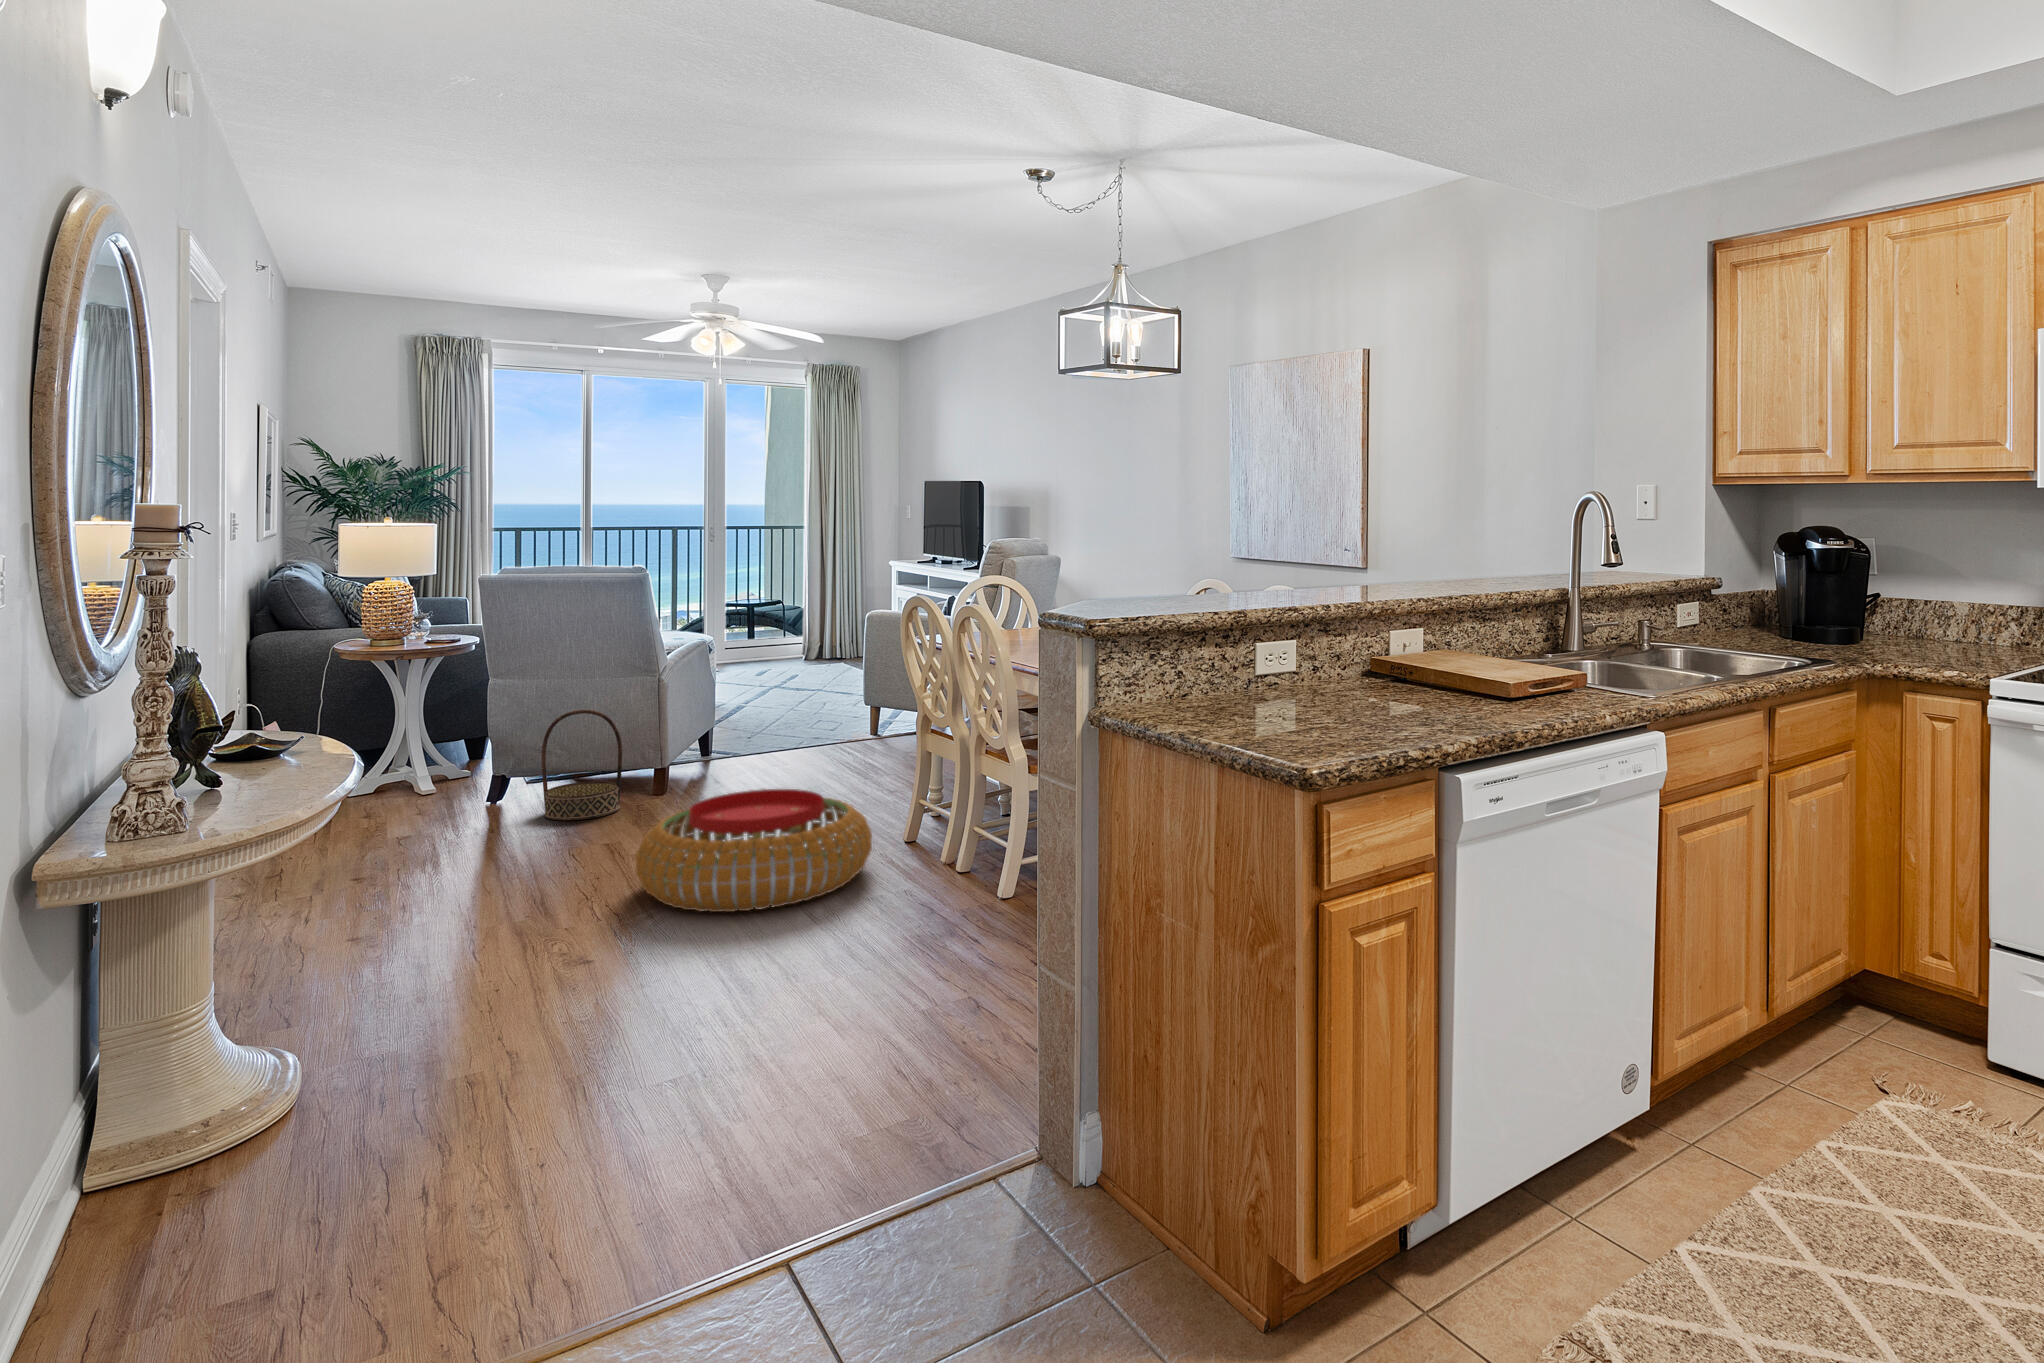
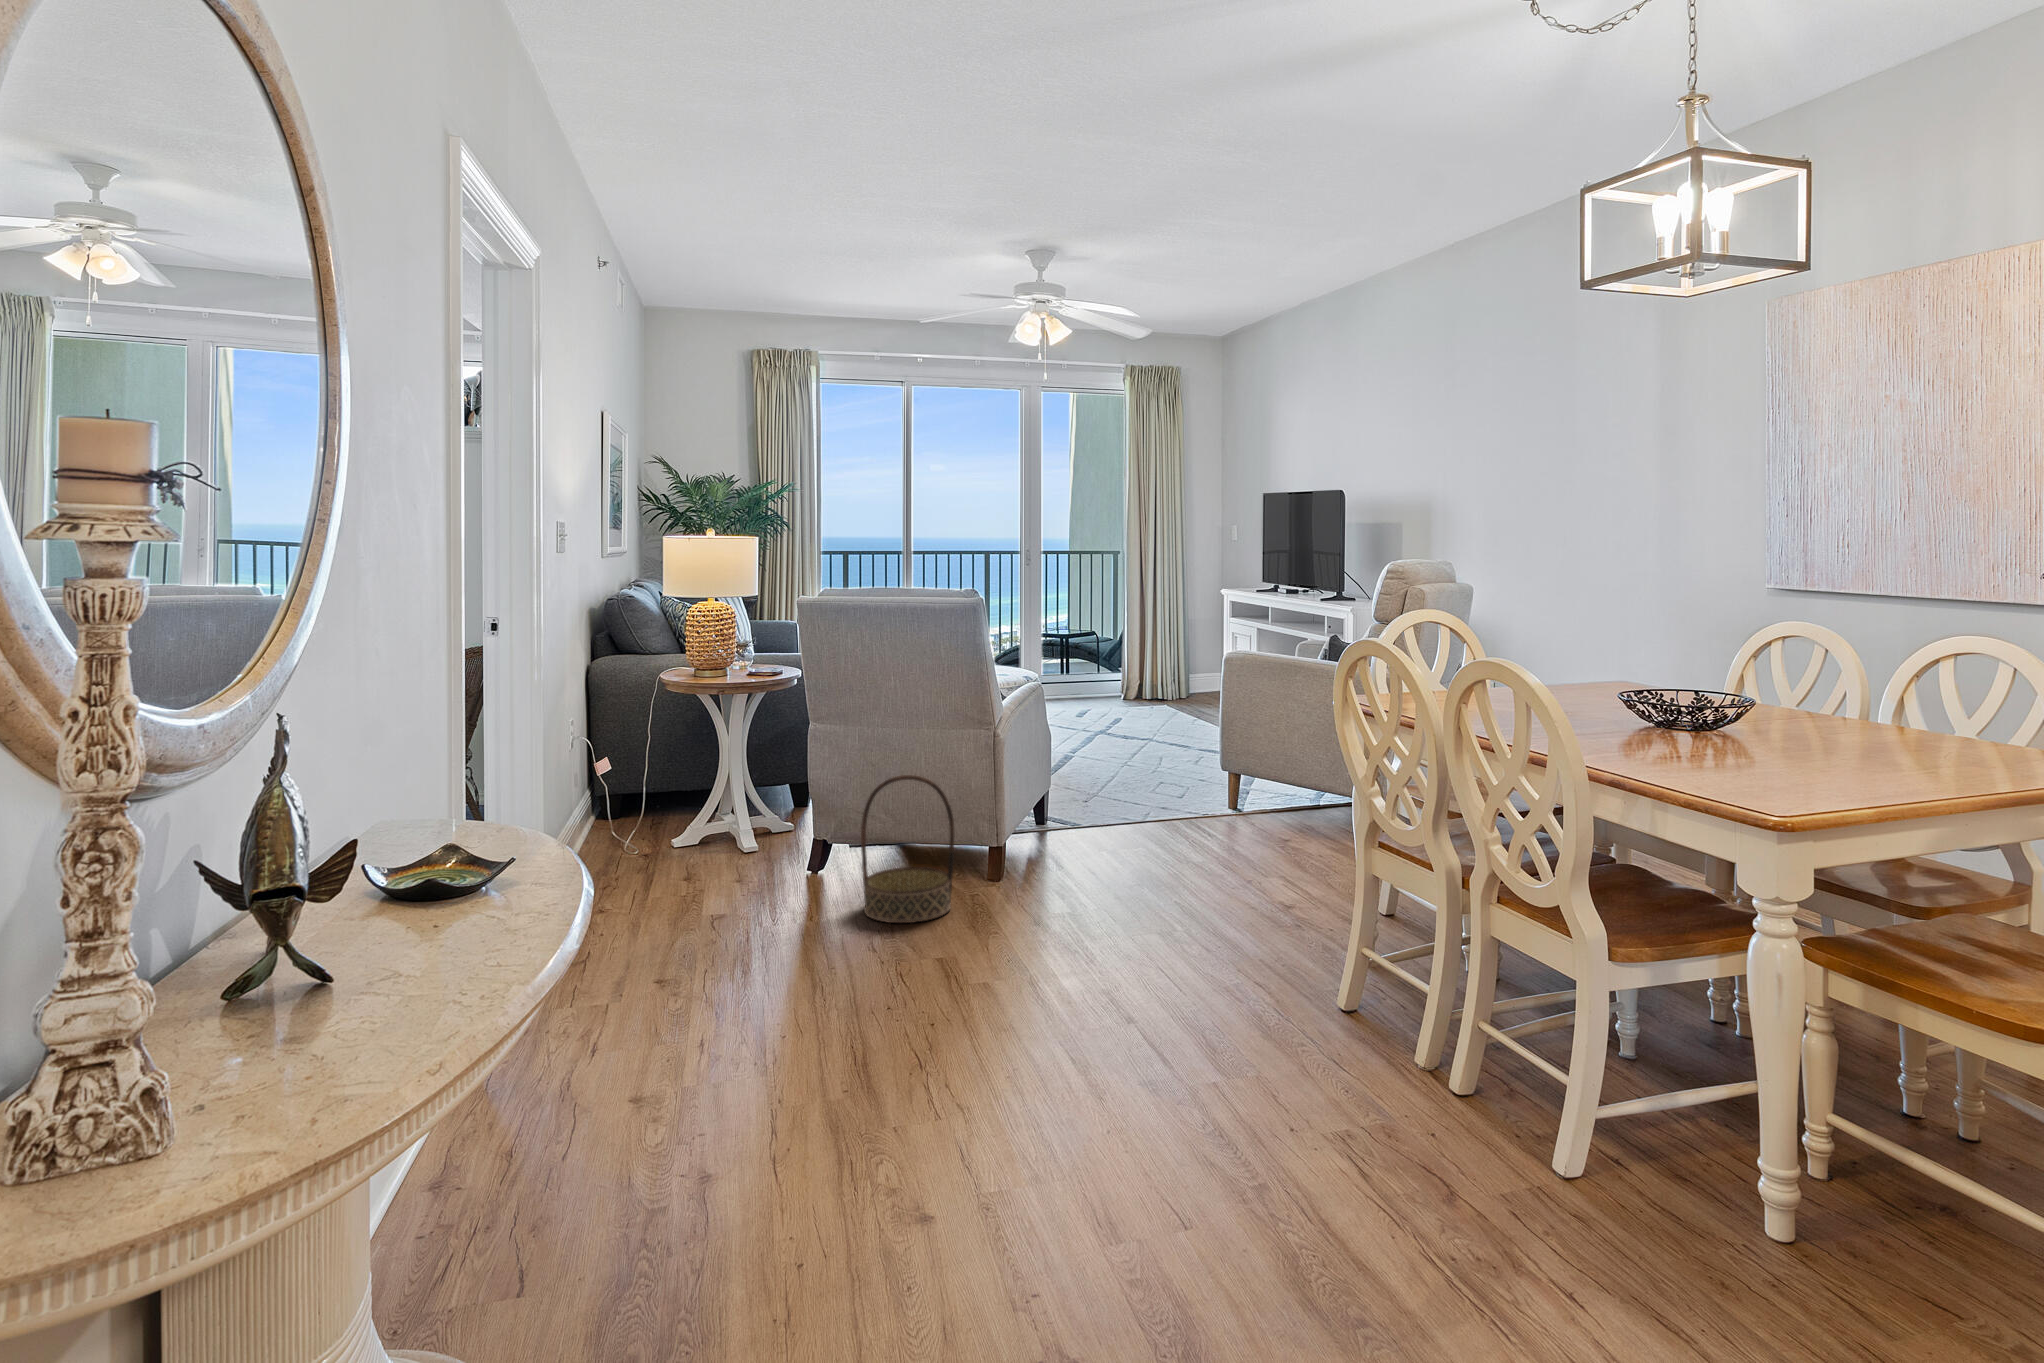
pouf: present [636,789,872,912] -> none [984,931,1332,1164]

